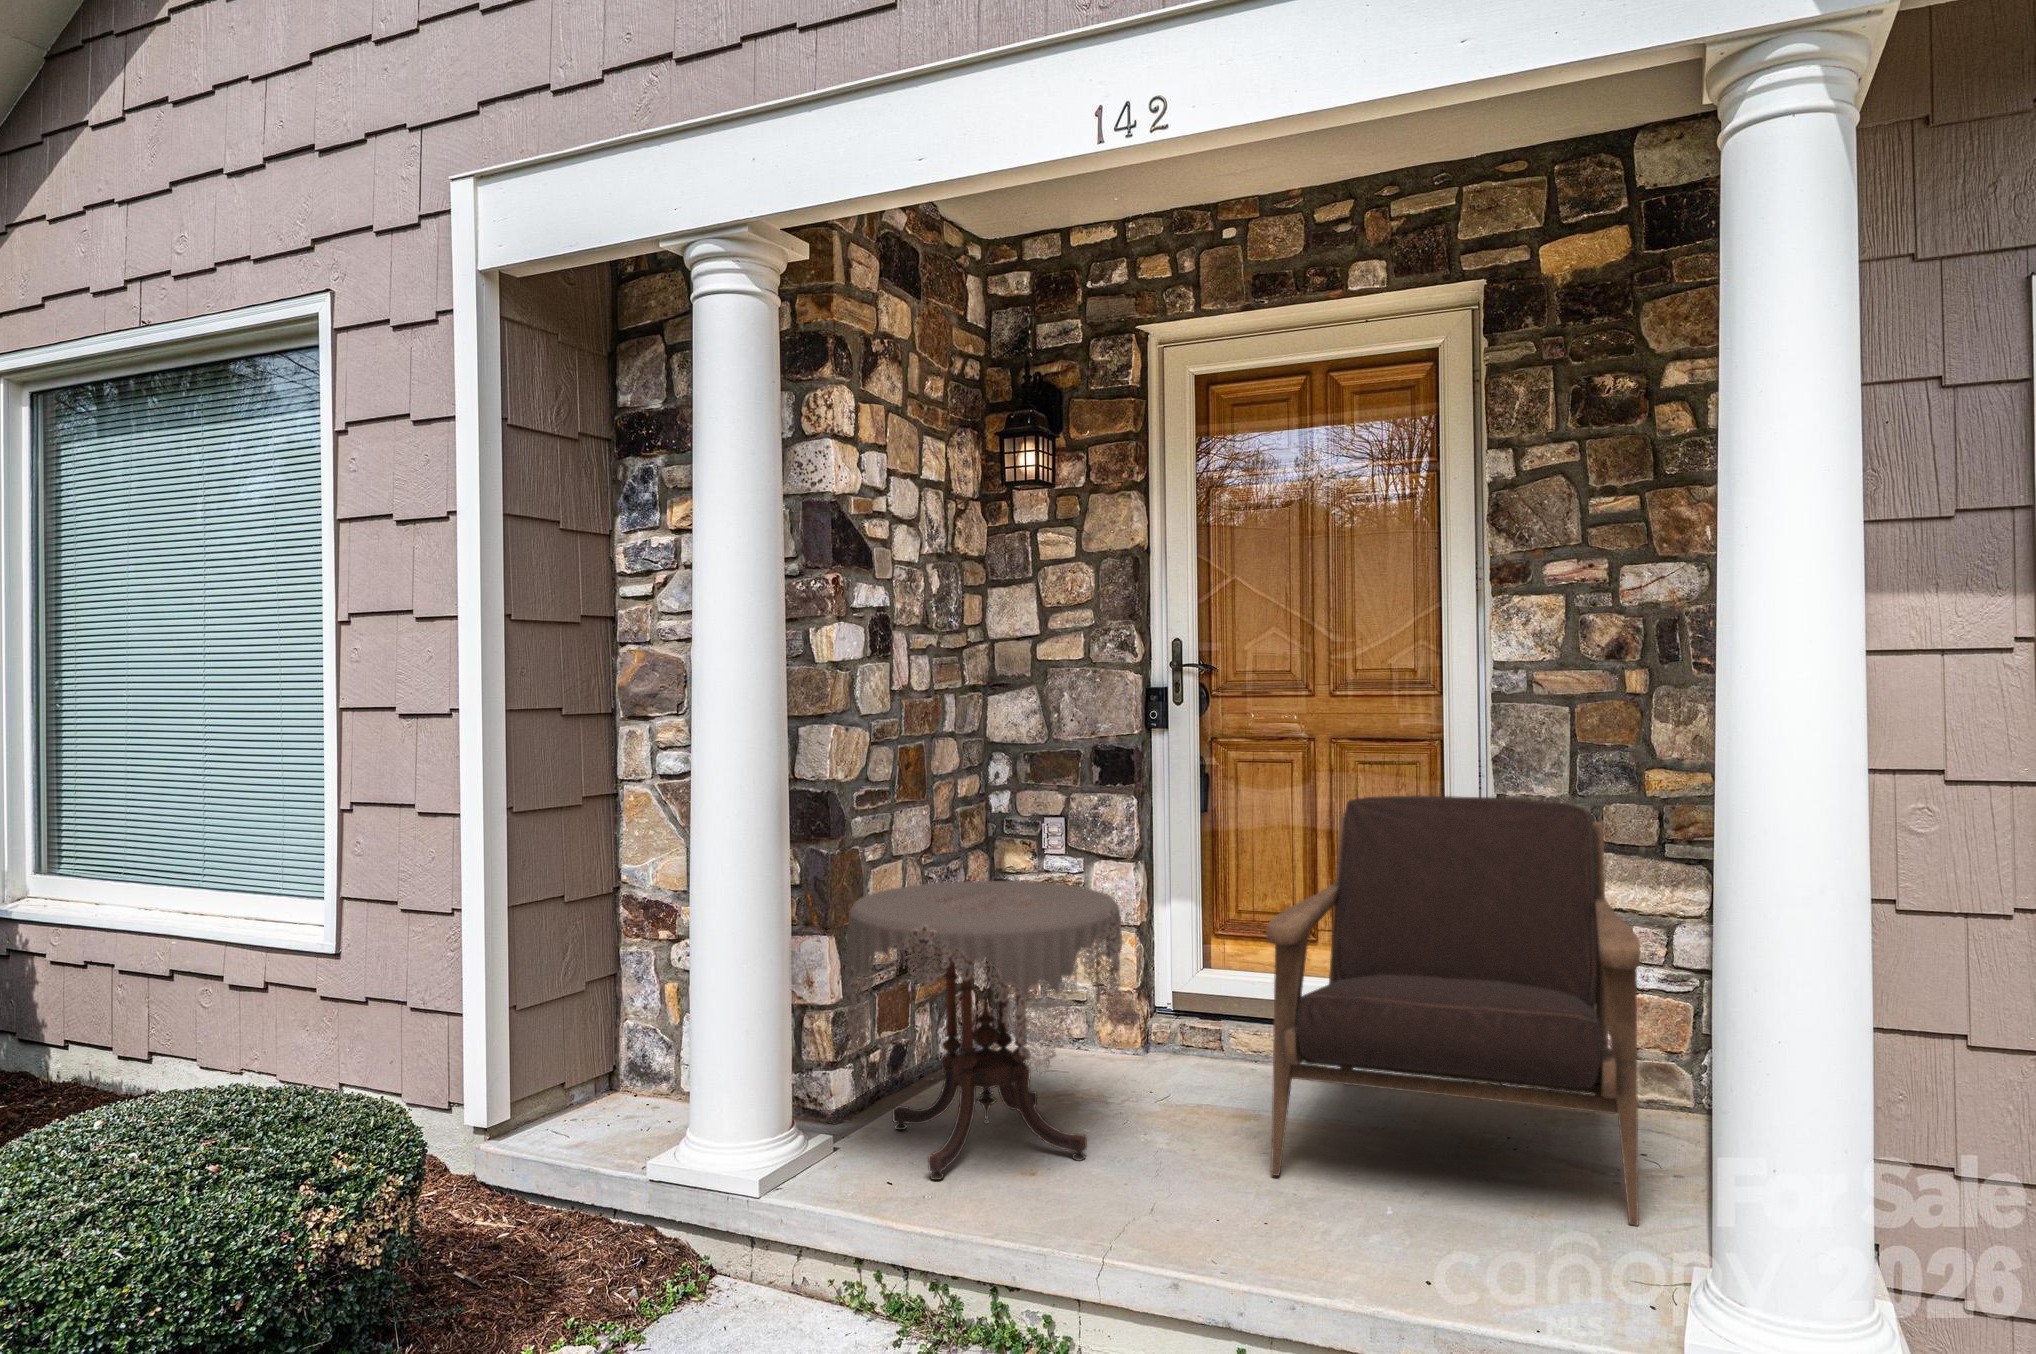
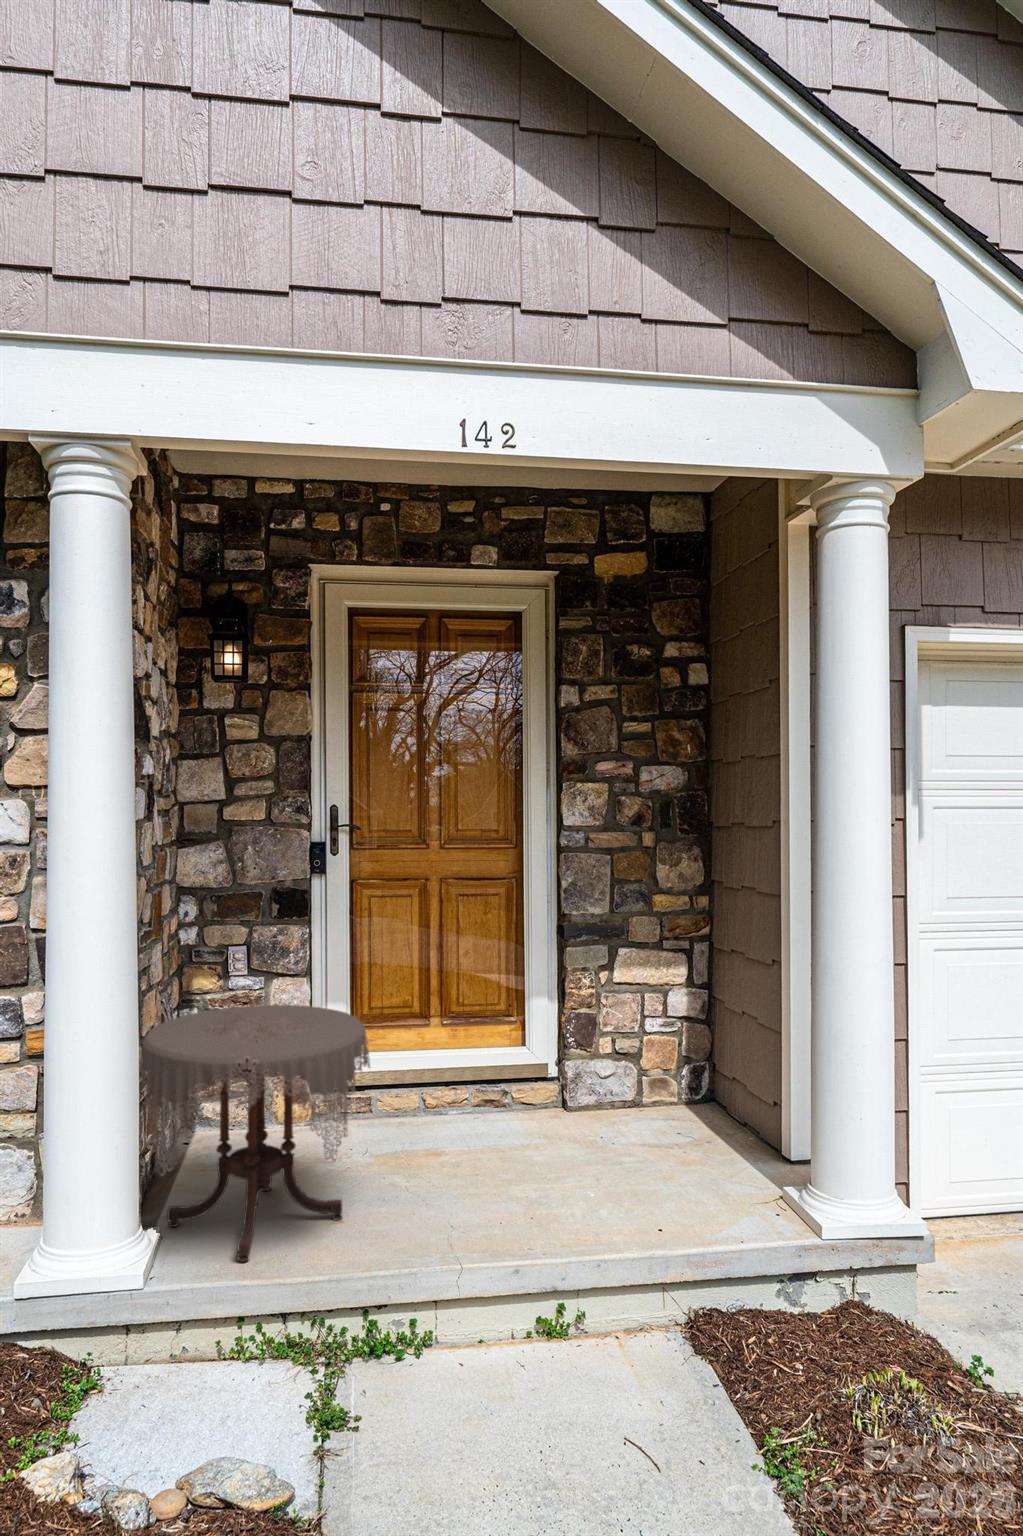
armchair: present [1267,795,1640,1226] -> none [462,916,706,1201]

